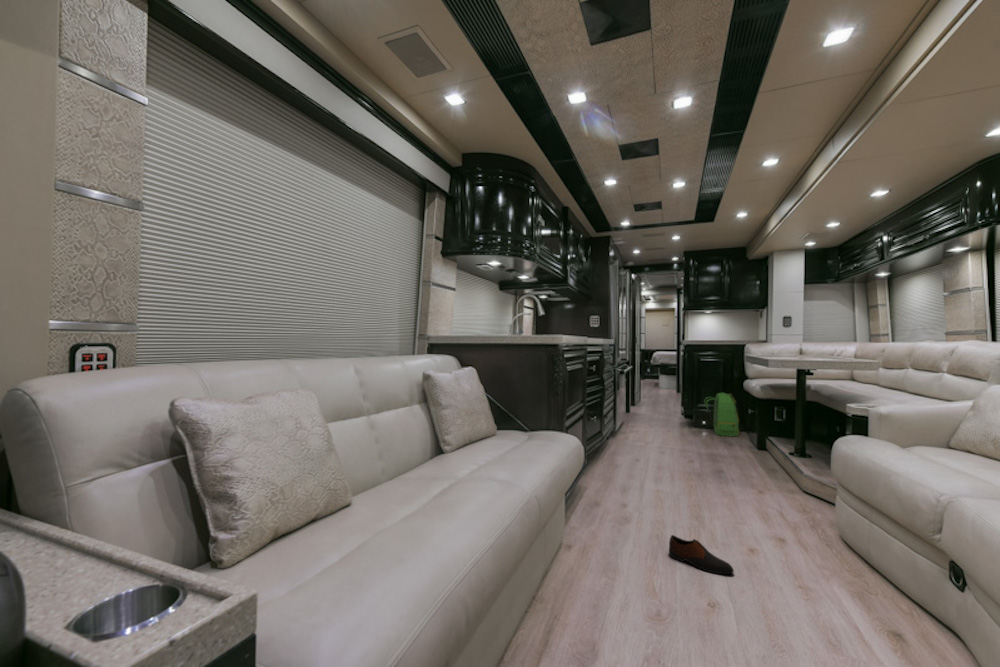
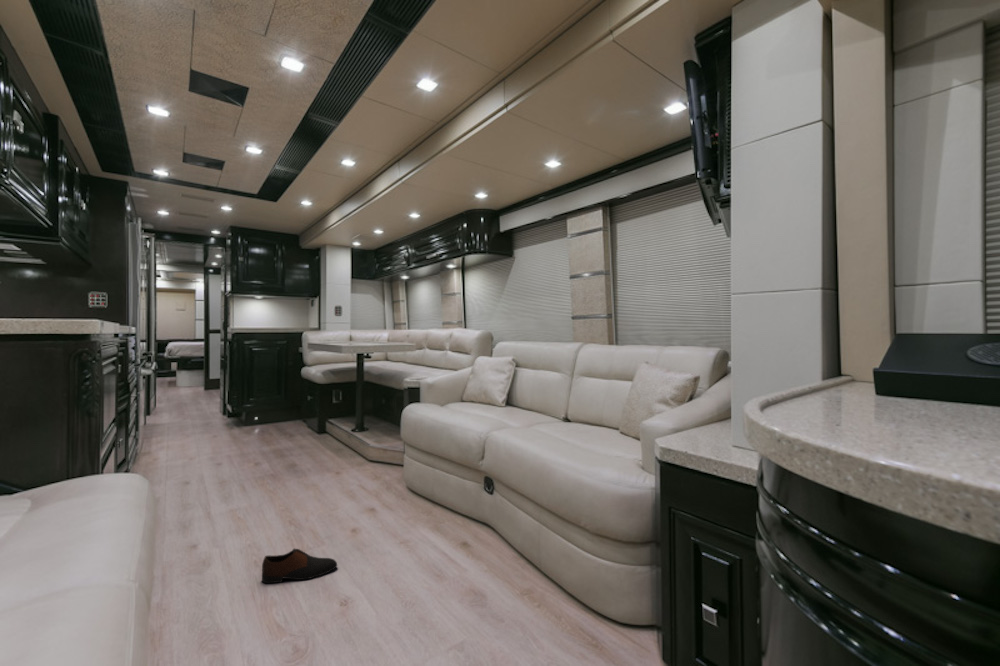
backpack: present [704,393,739,436] -> none [260,383,298,430]

